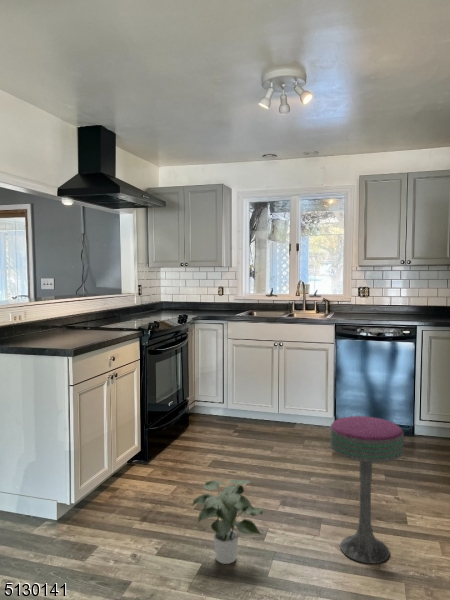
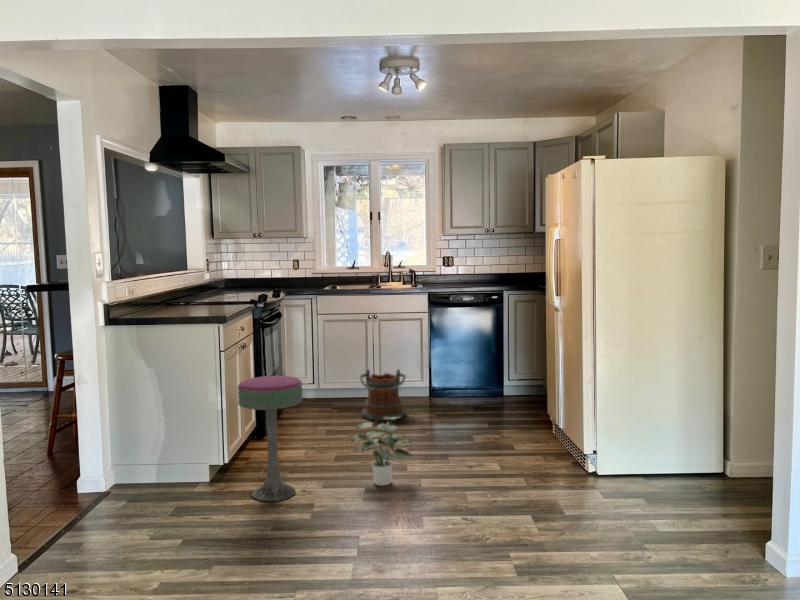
bucket: none [255,399,301,455] -> present [360,369,406,421]
bar stool: present [330,416,404,563] -> present [238,376,303,501]

